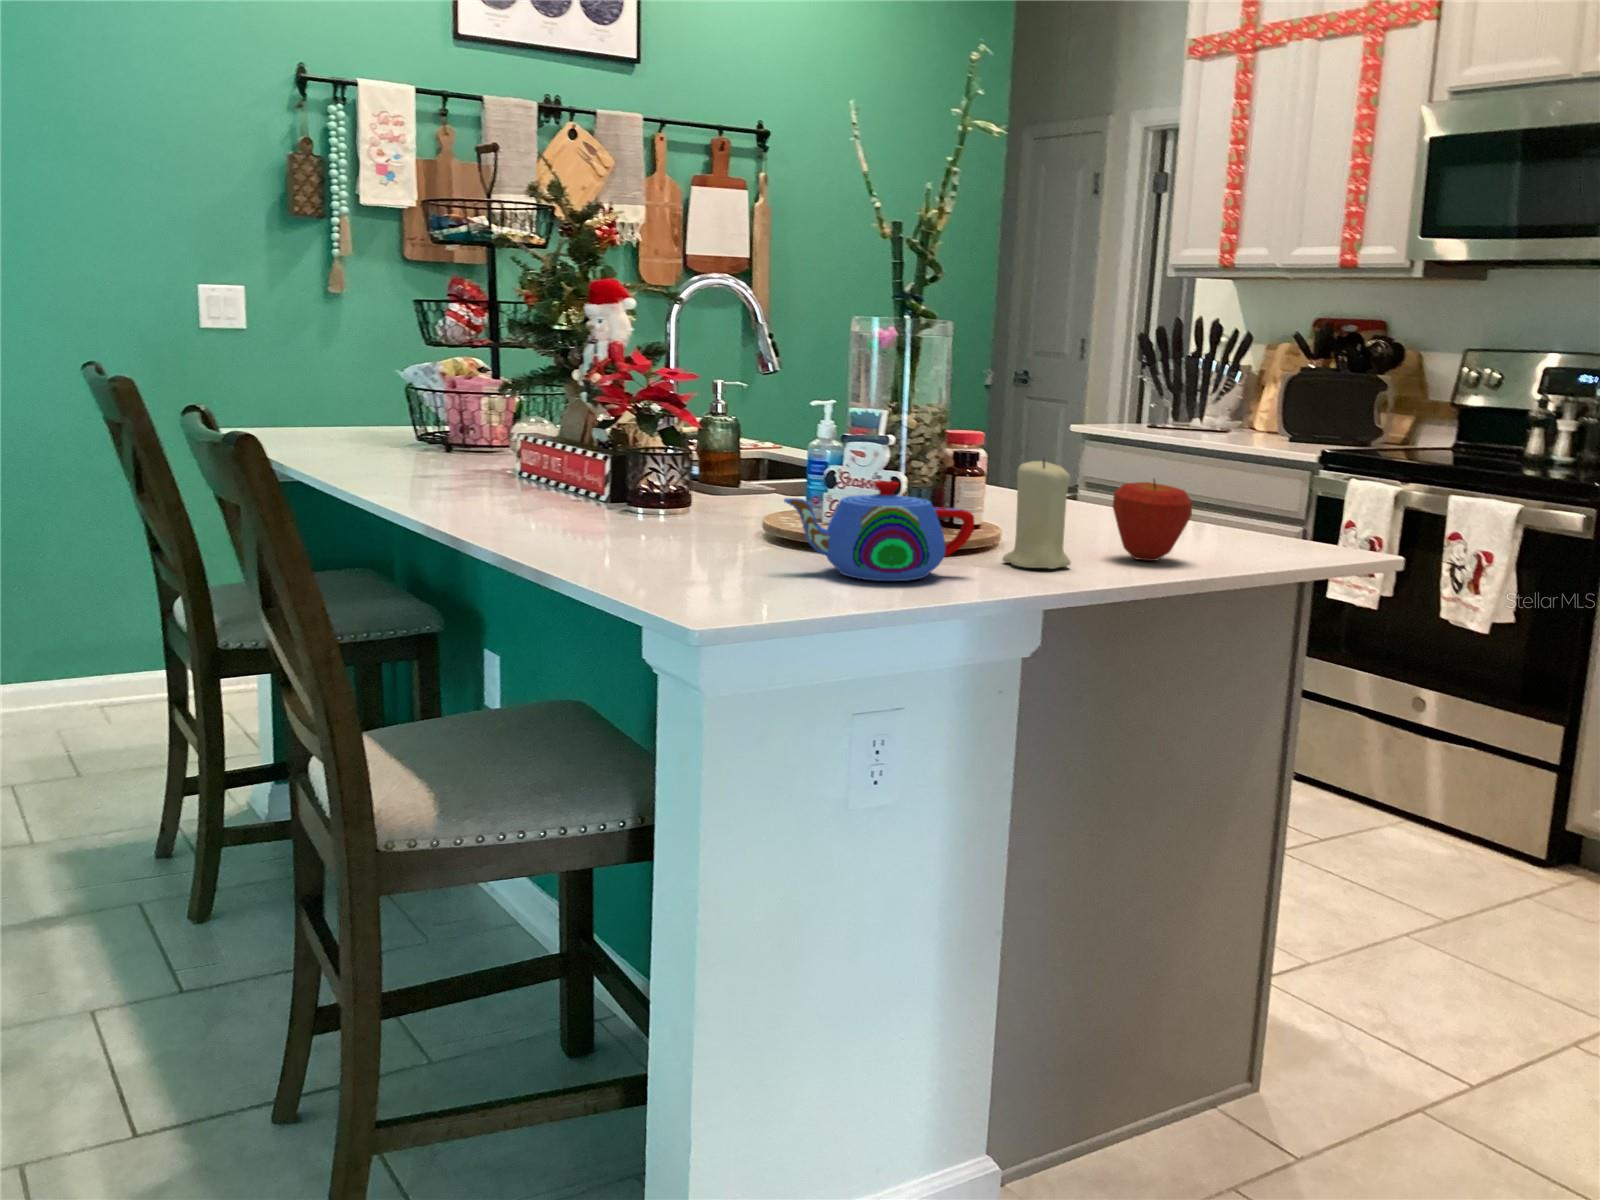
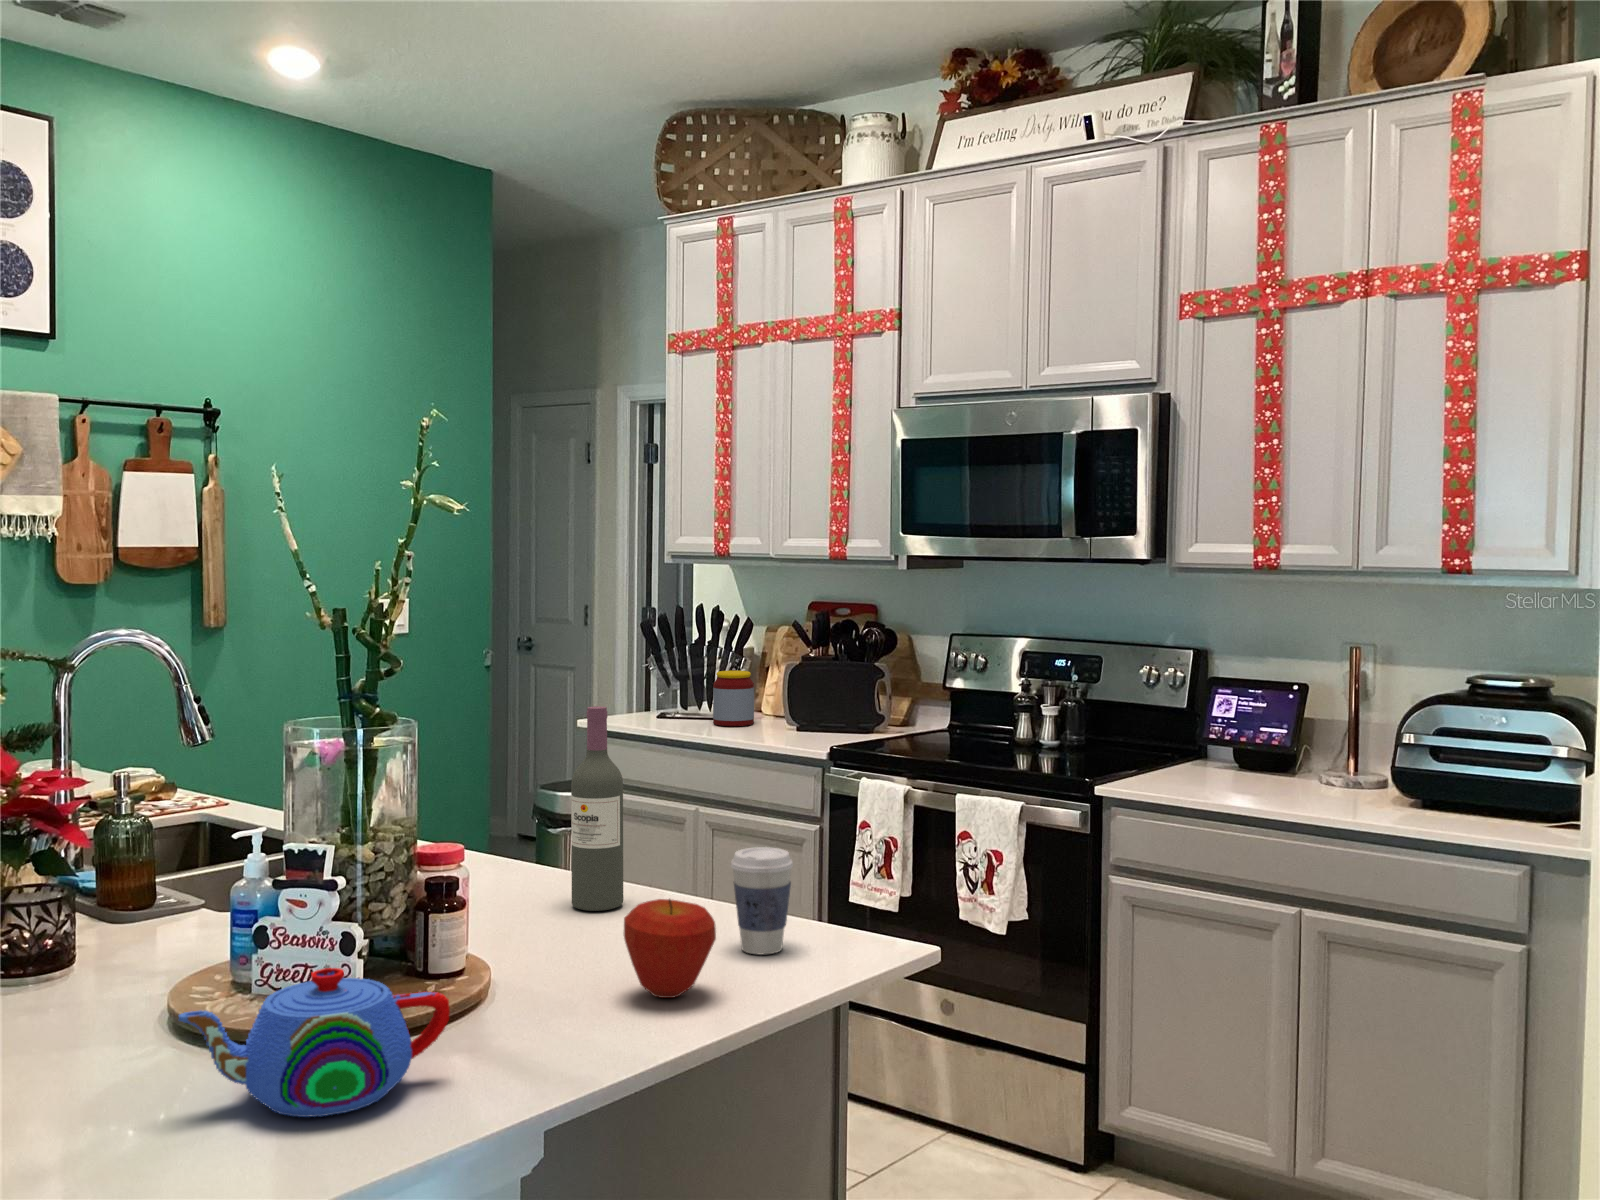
wine bottle: none [1066,344,1118,520] -> present [571,706,623,911]
jar: none [1205,381,1249,434] -> present [713,670,754,726]
candle: present [1002,458,1071,569] -> none [492,898,578,1043]
coffee cup: none [1210,461,1267,550] -> present [731,847,793,955]

